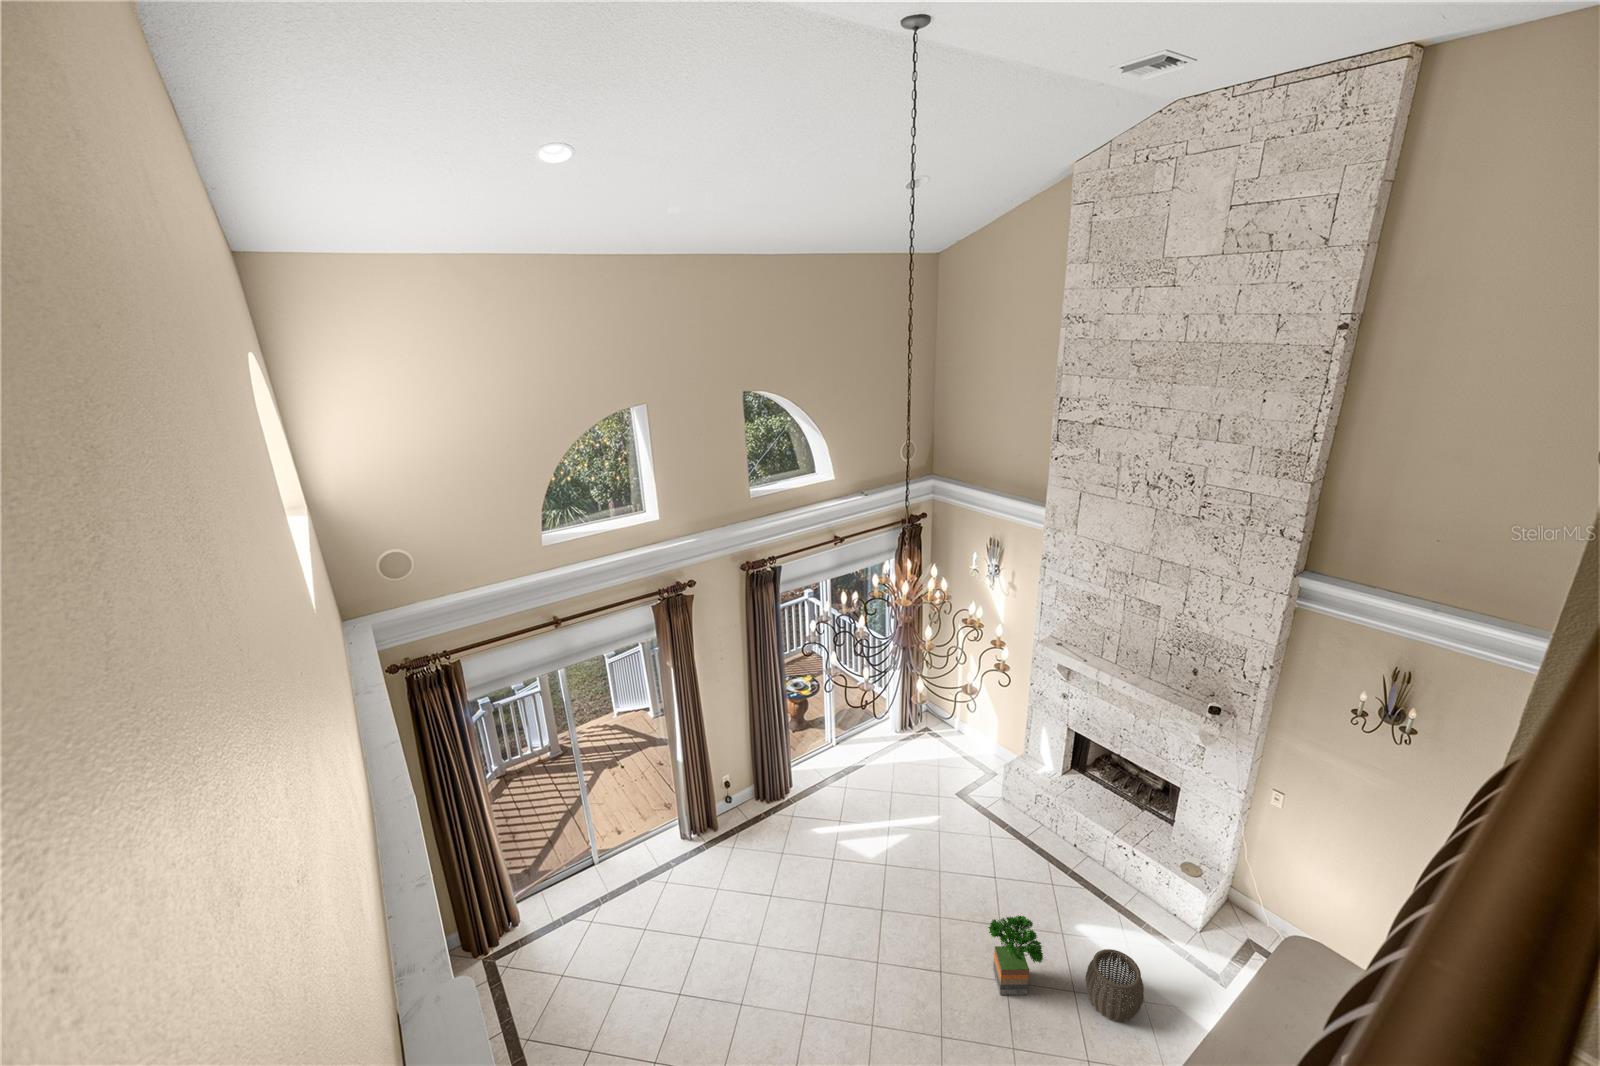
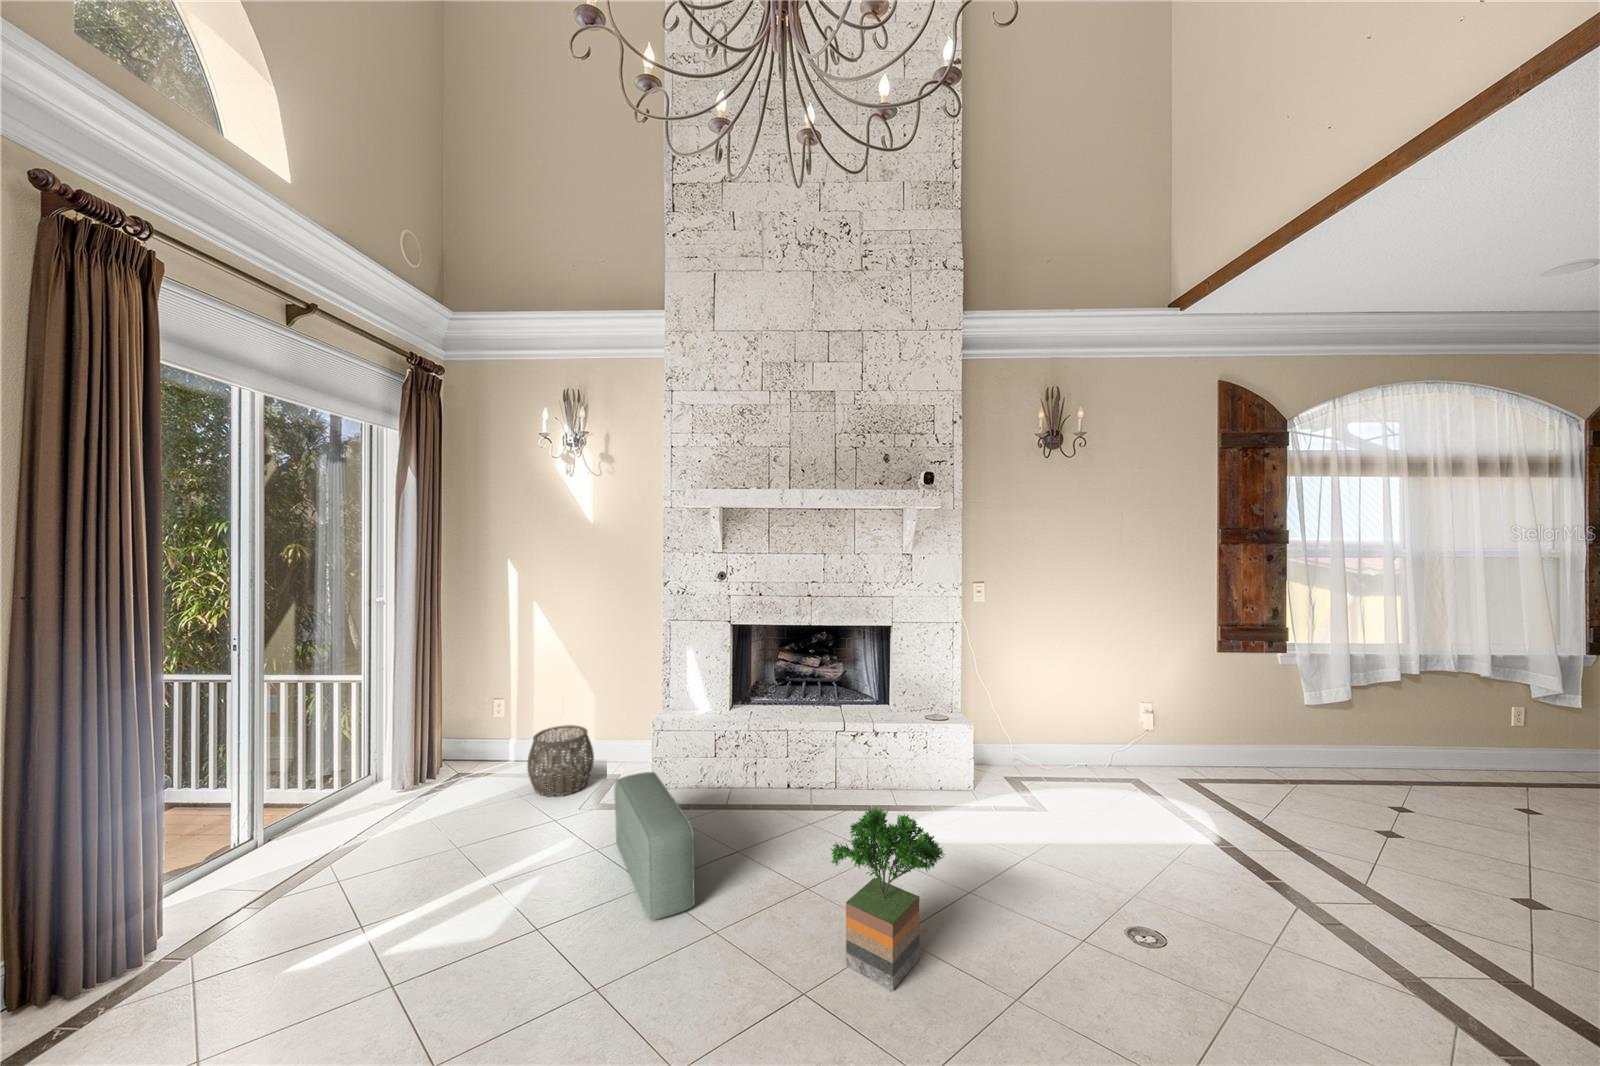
pouf: none [936,811,976,897] -> present [614,772,695,919]
woven basket: present [1085,949,1144,1022] -> present [527,725,594,797]

